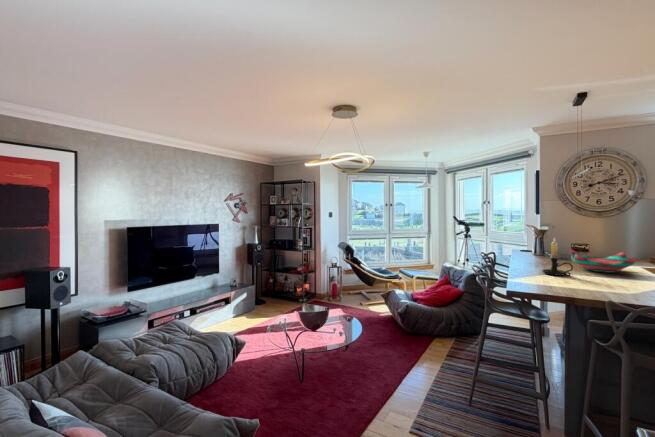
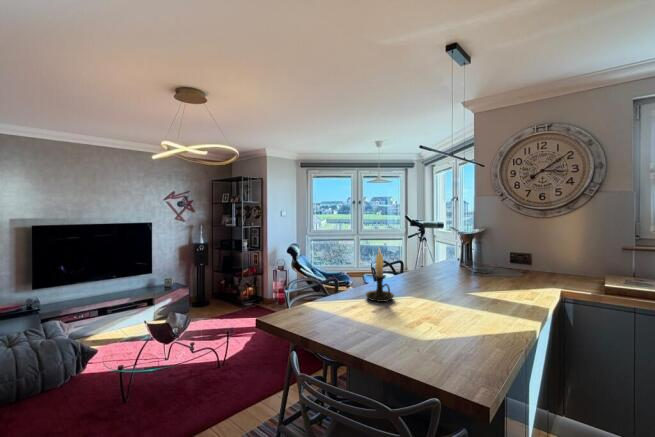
decorative bowl: present [571,250,636,273] -> none [424,264,510,301]

